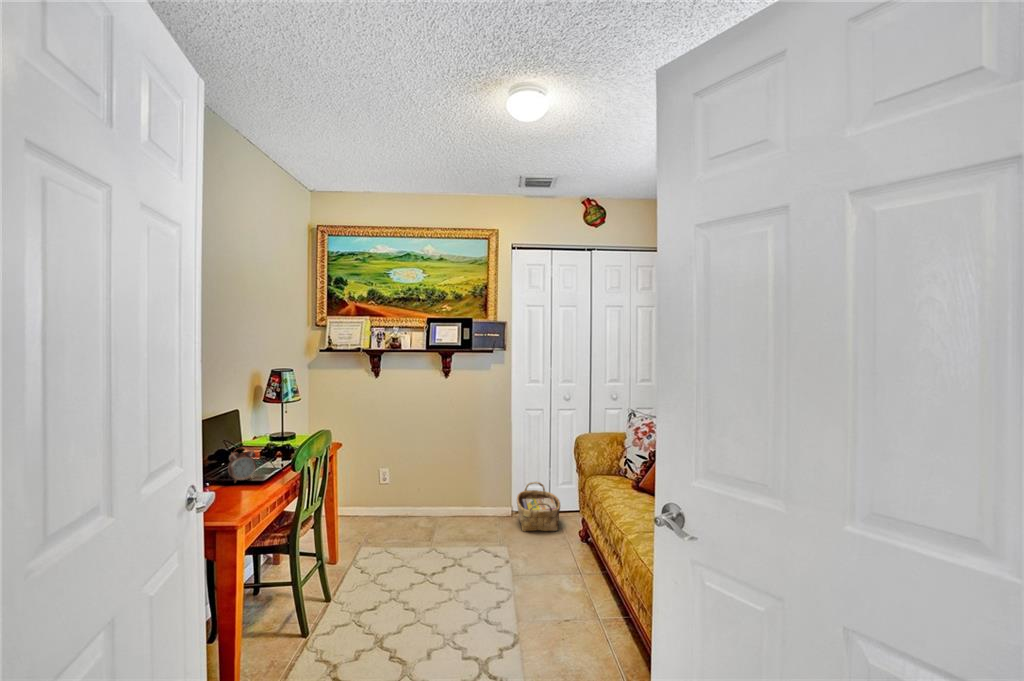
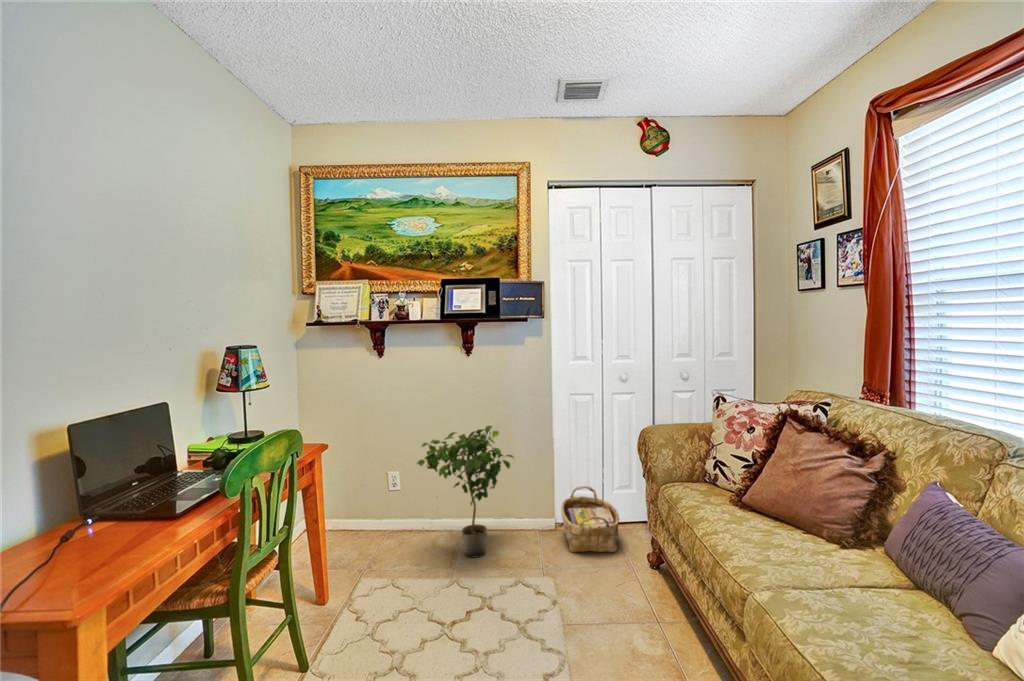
potted plant: none [406,433,481,535] -> present [417,426,514,557]
alarm clock: present [228,450,256,482] -> none [116,460,165,518]

